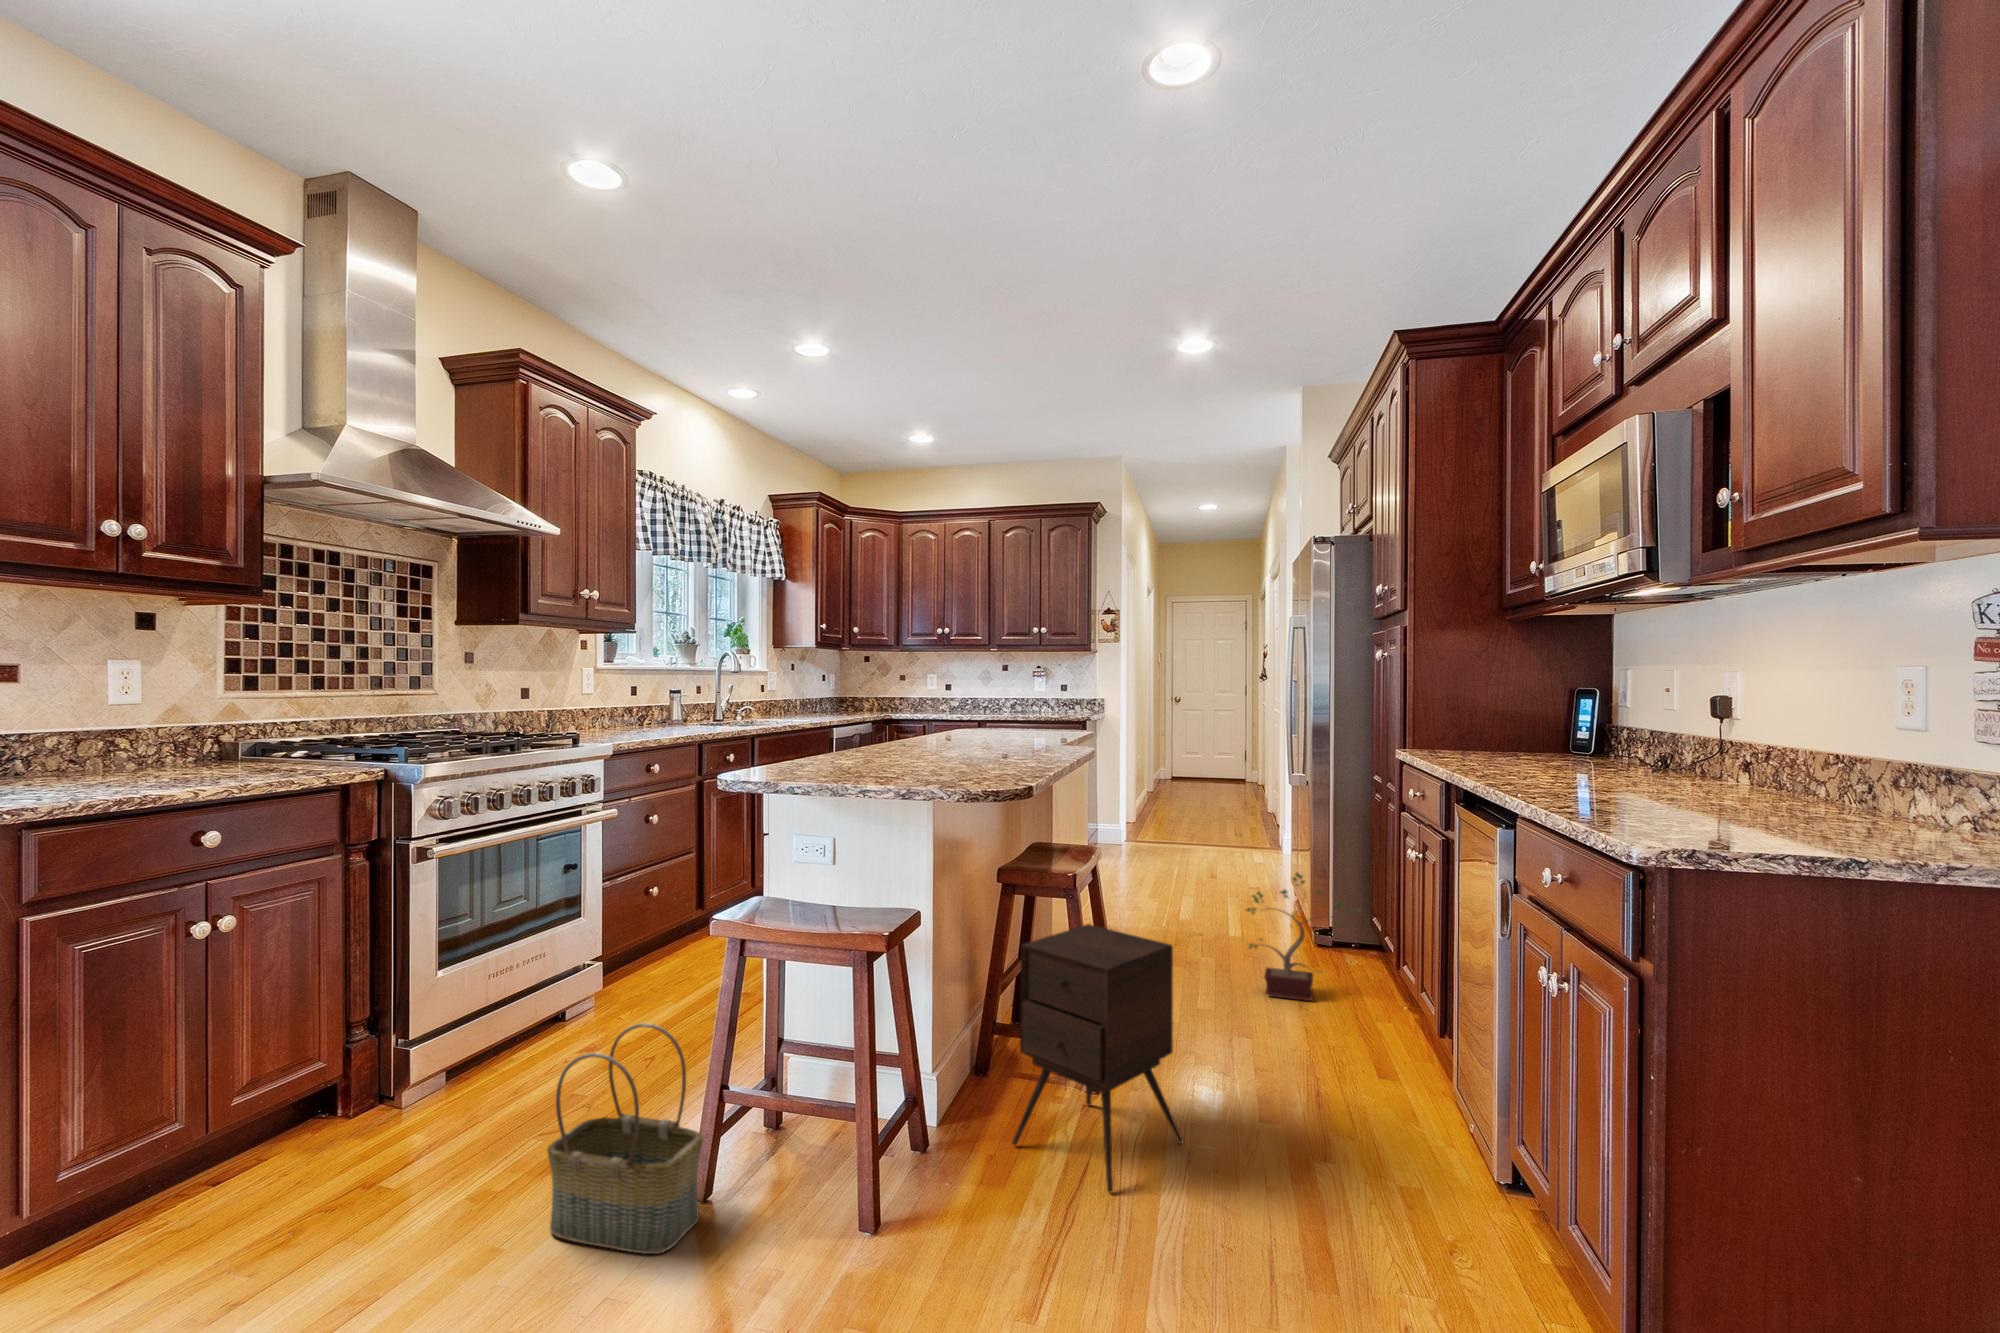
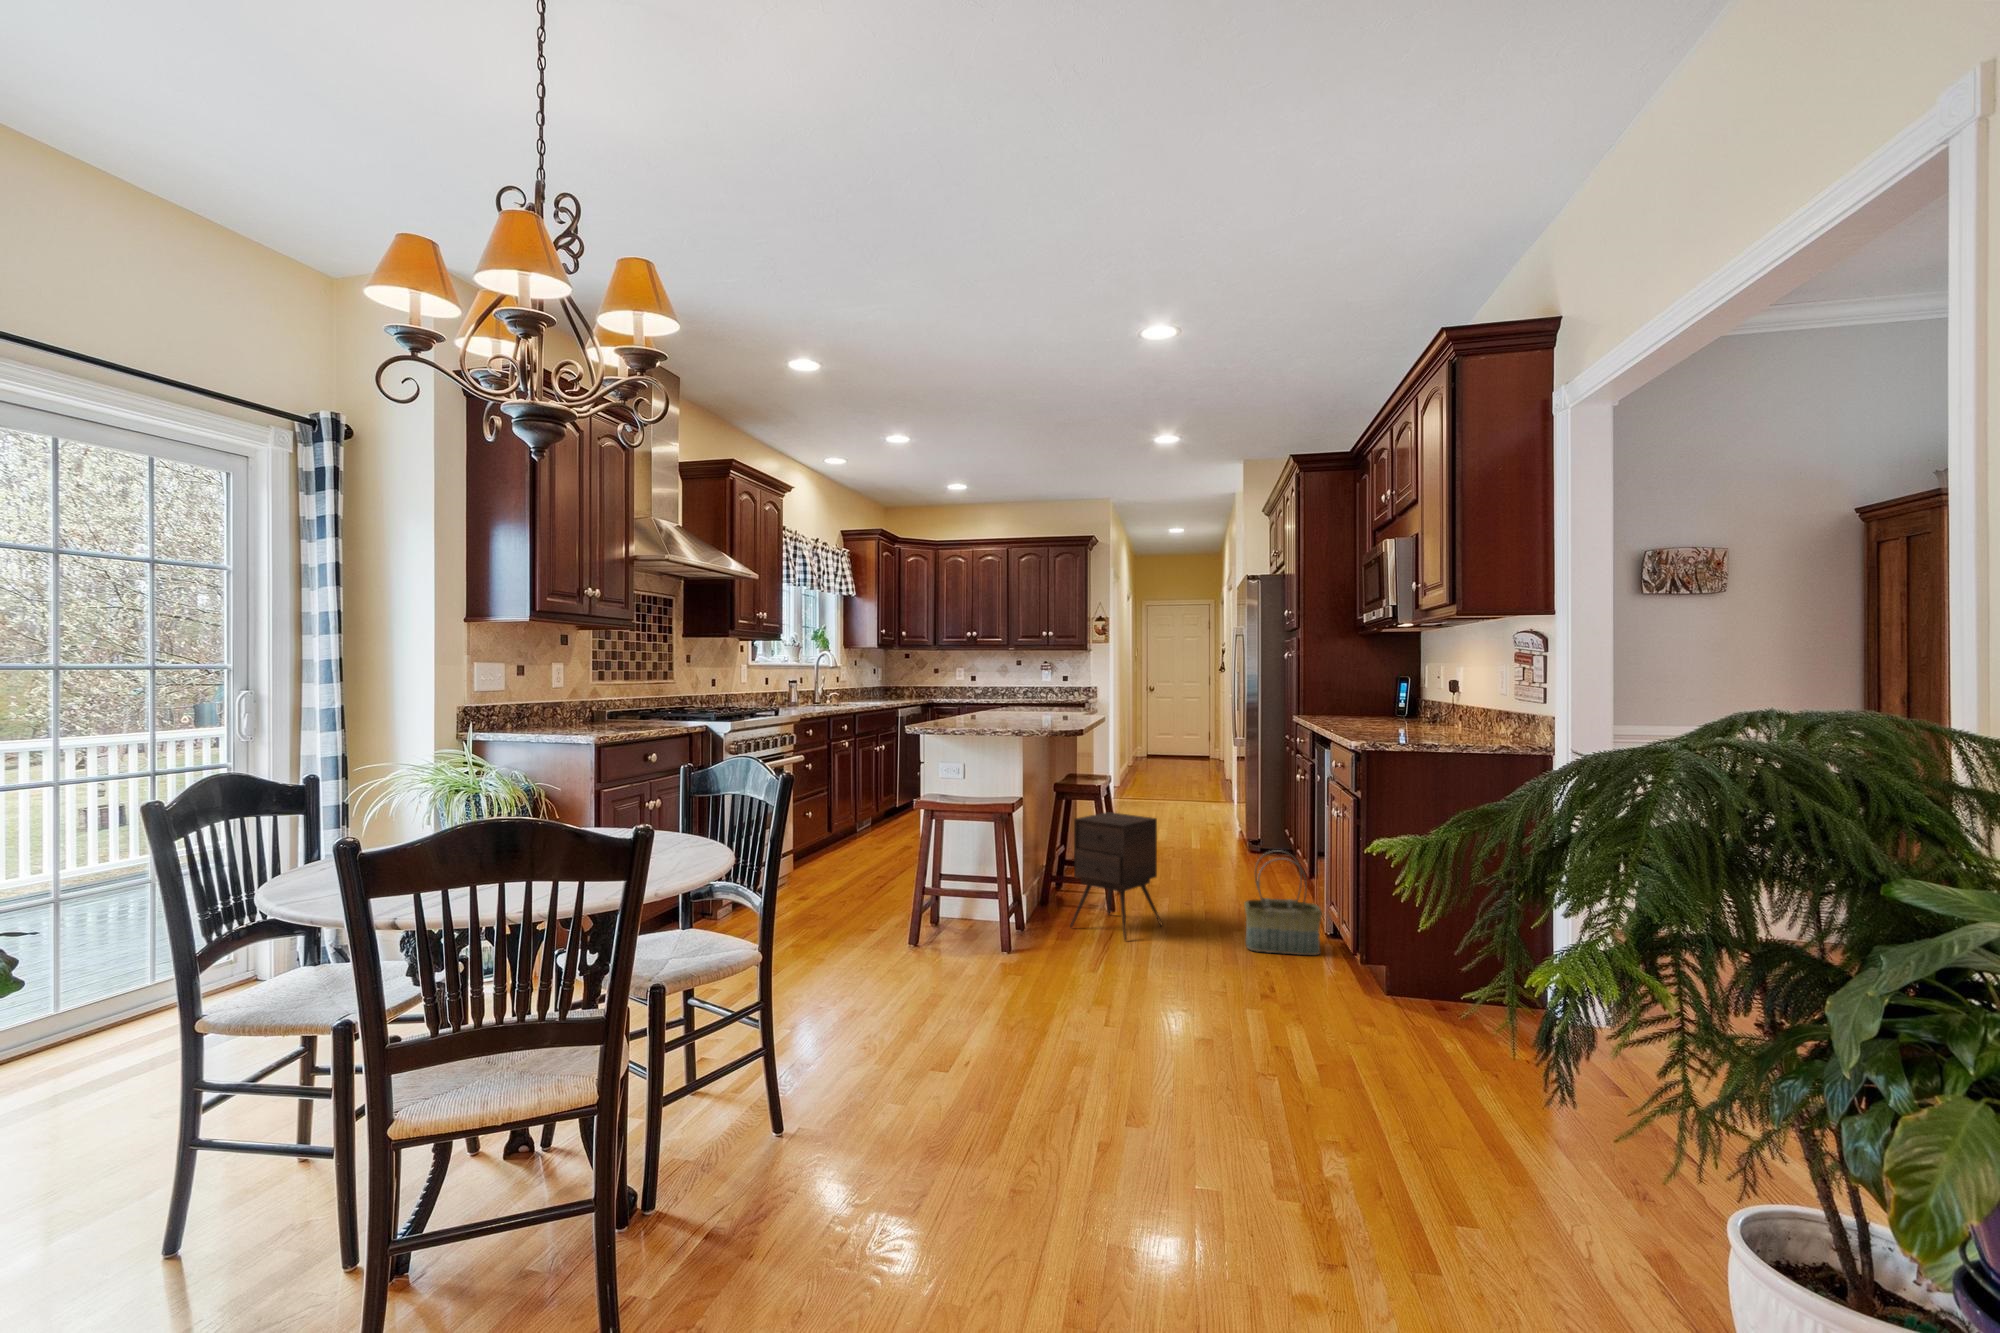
potted plant: present [1246,873,1362,1001] -> none [1199,794,1273,875]
basket: present [547,1023,703,1254] -> present [1244,850,1322,955]

